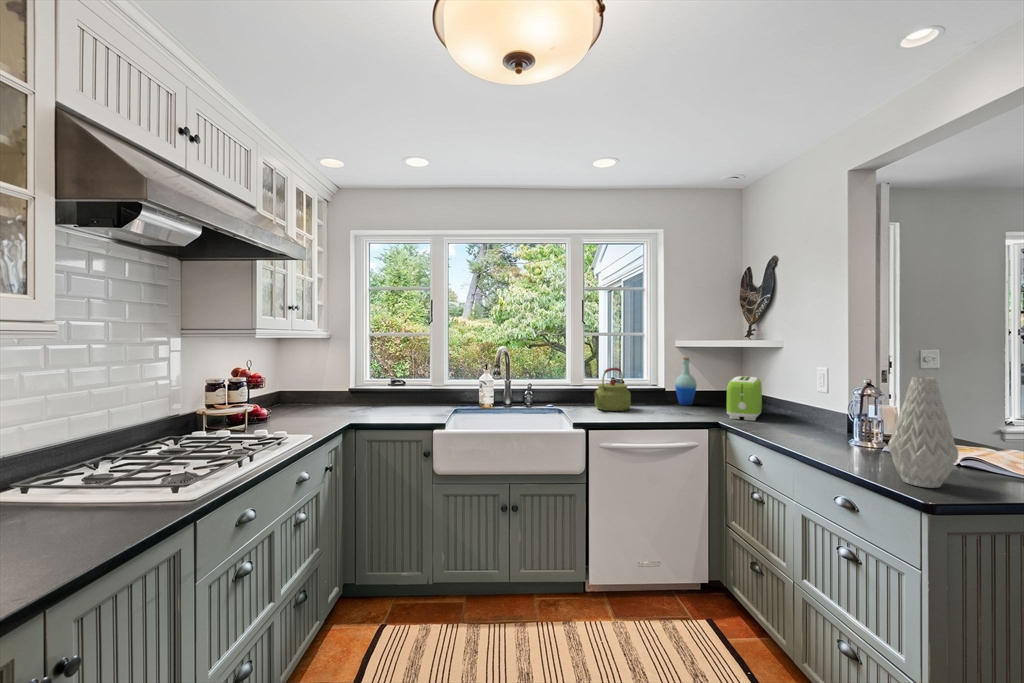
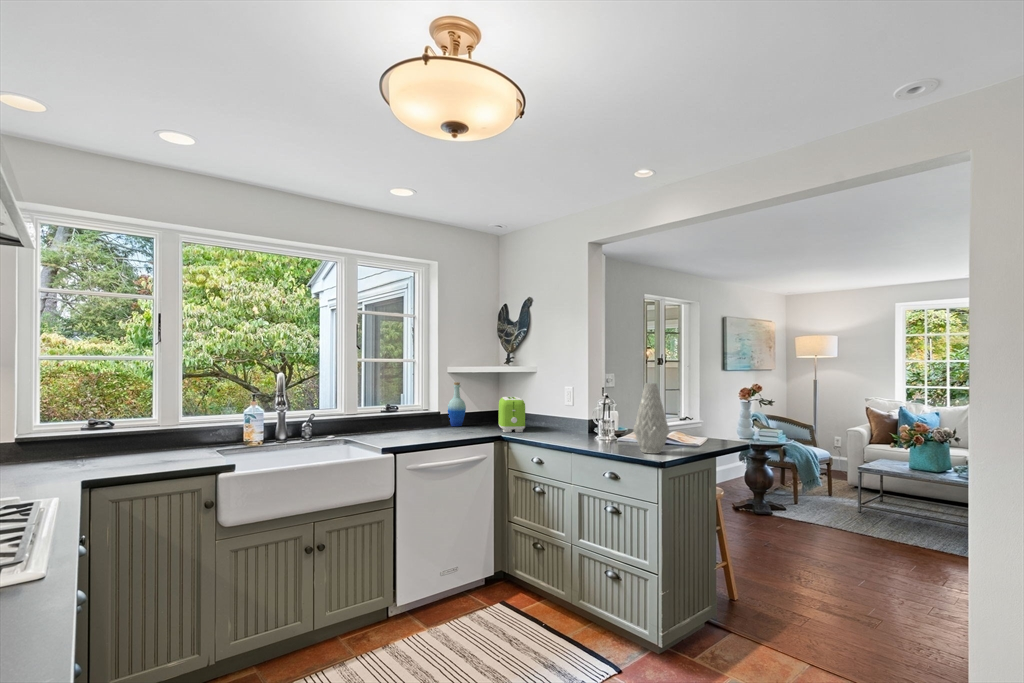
kettle: present [594,368,631,411] -> none [381,393,417,435]

